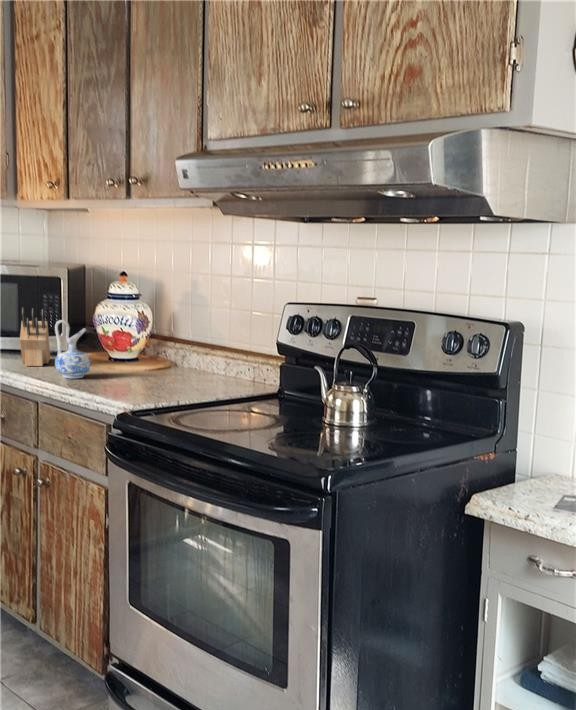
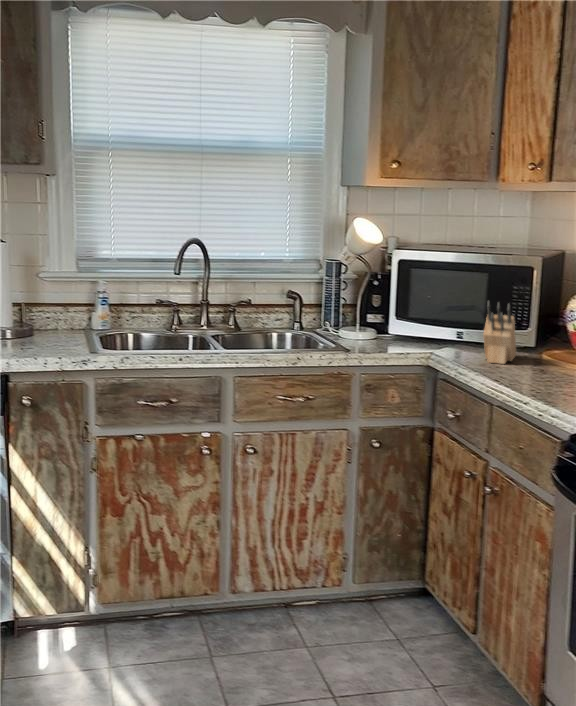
ceramic pitcher: present [55,320,91,378] -> none [515,318,555,383]

